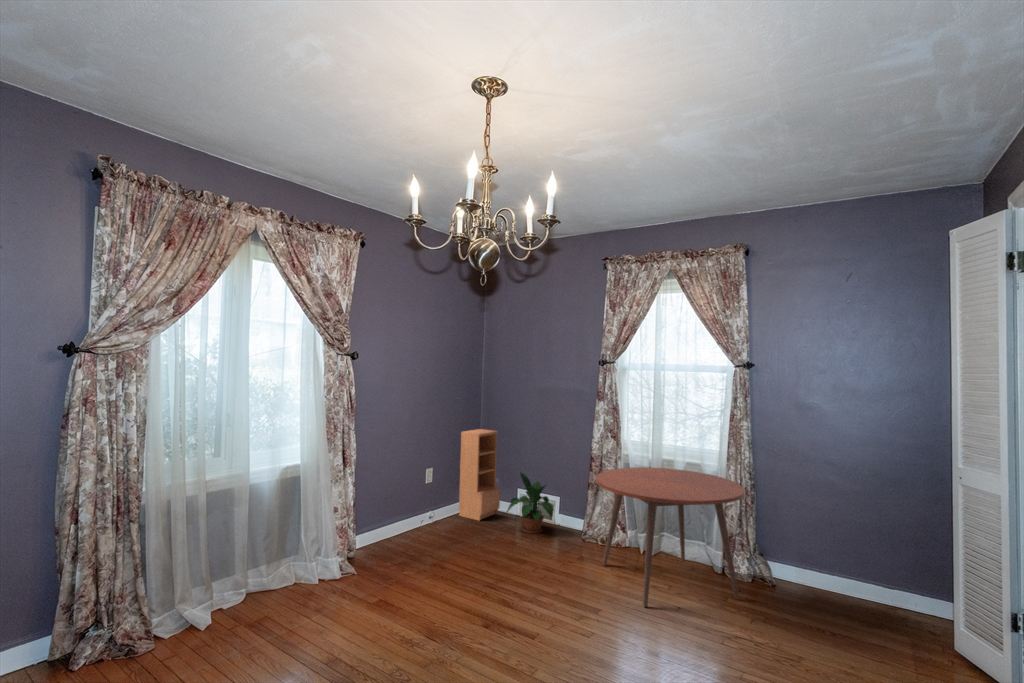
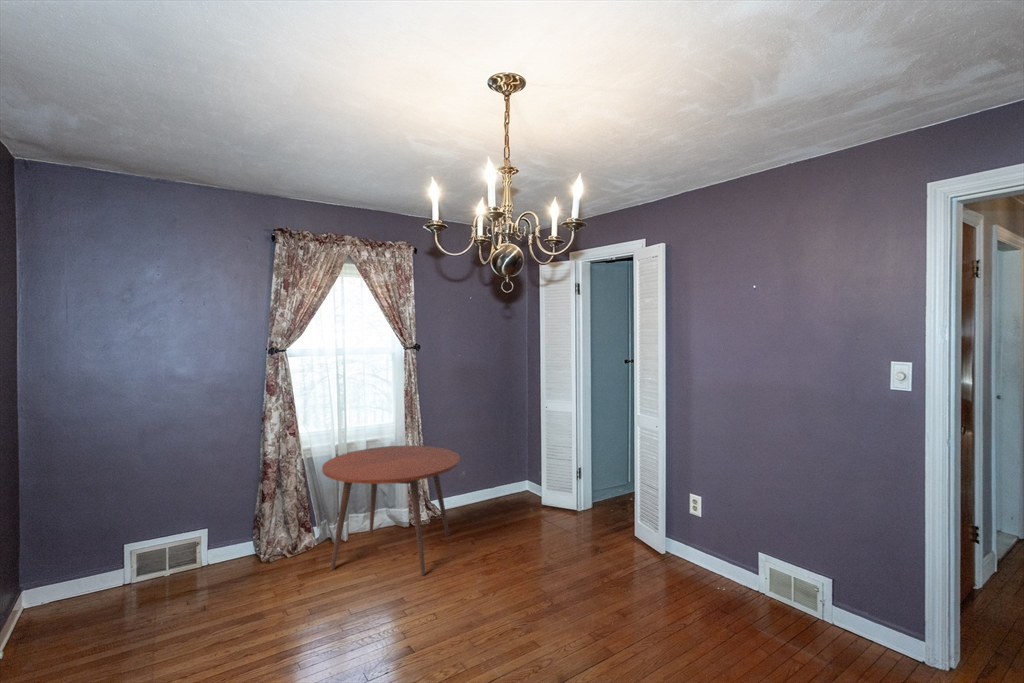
bookcase: present [459,429,500,521] -> none [13,470,89,636]
potted plant: present [507,472,554,533] -> none [139,515,229,593]

